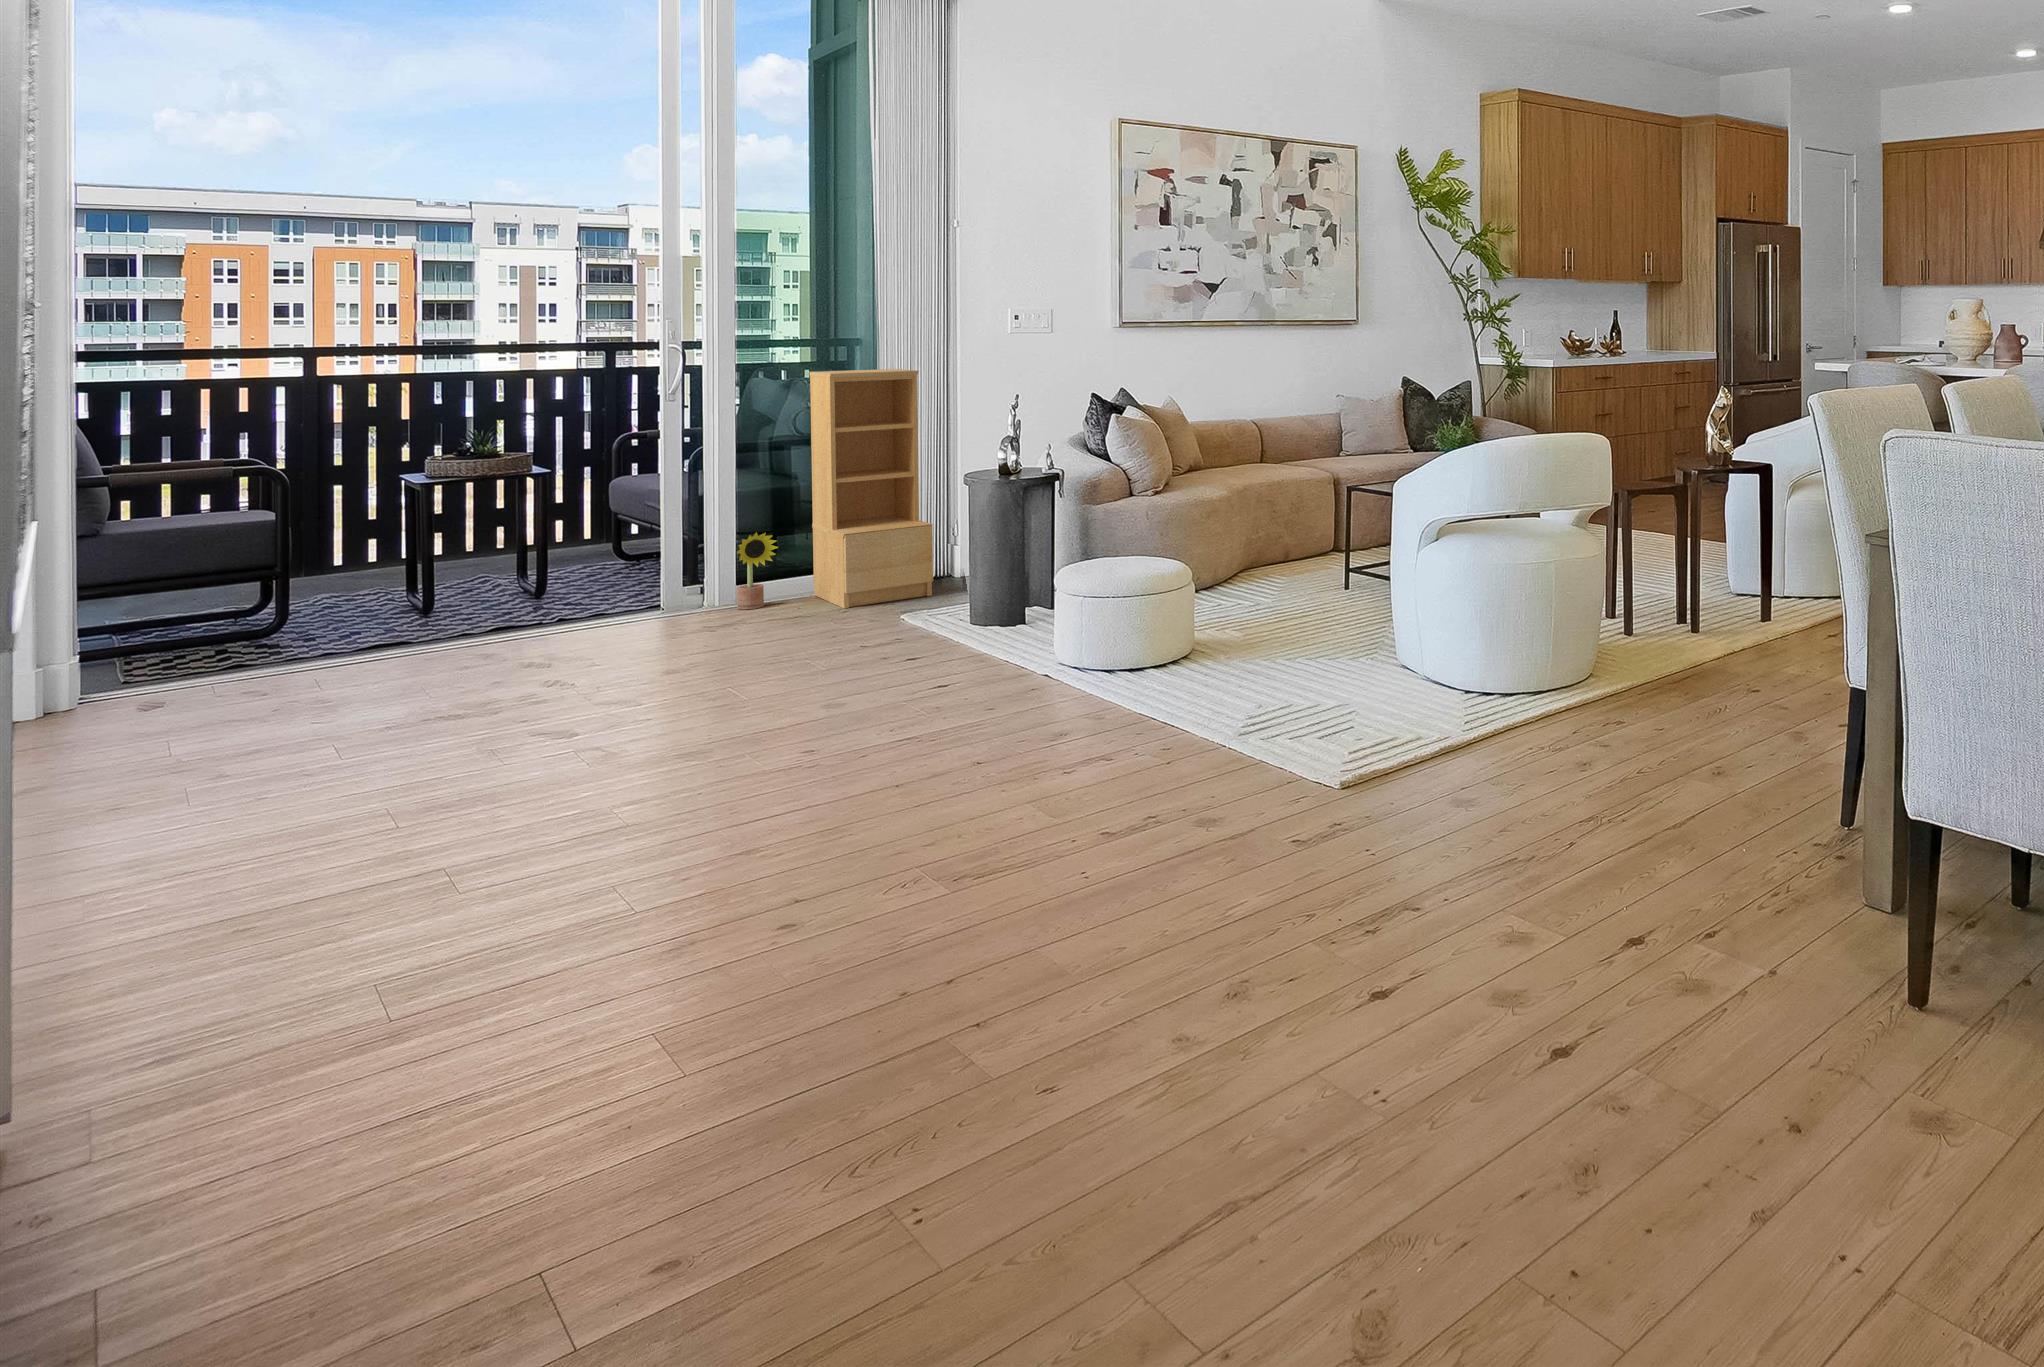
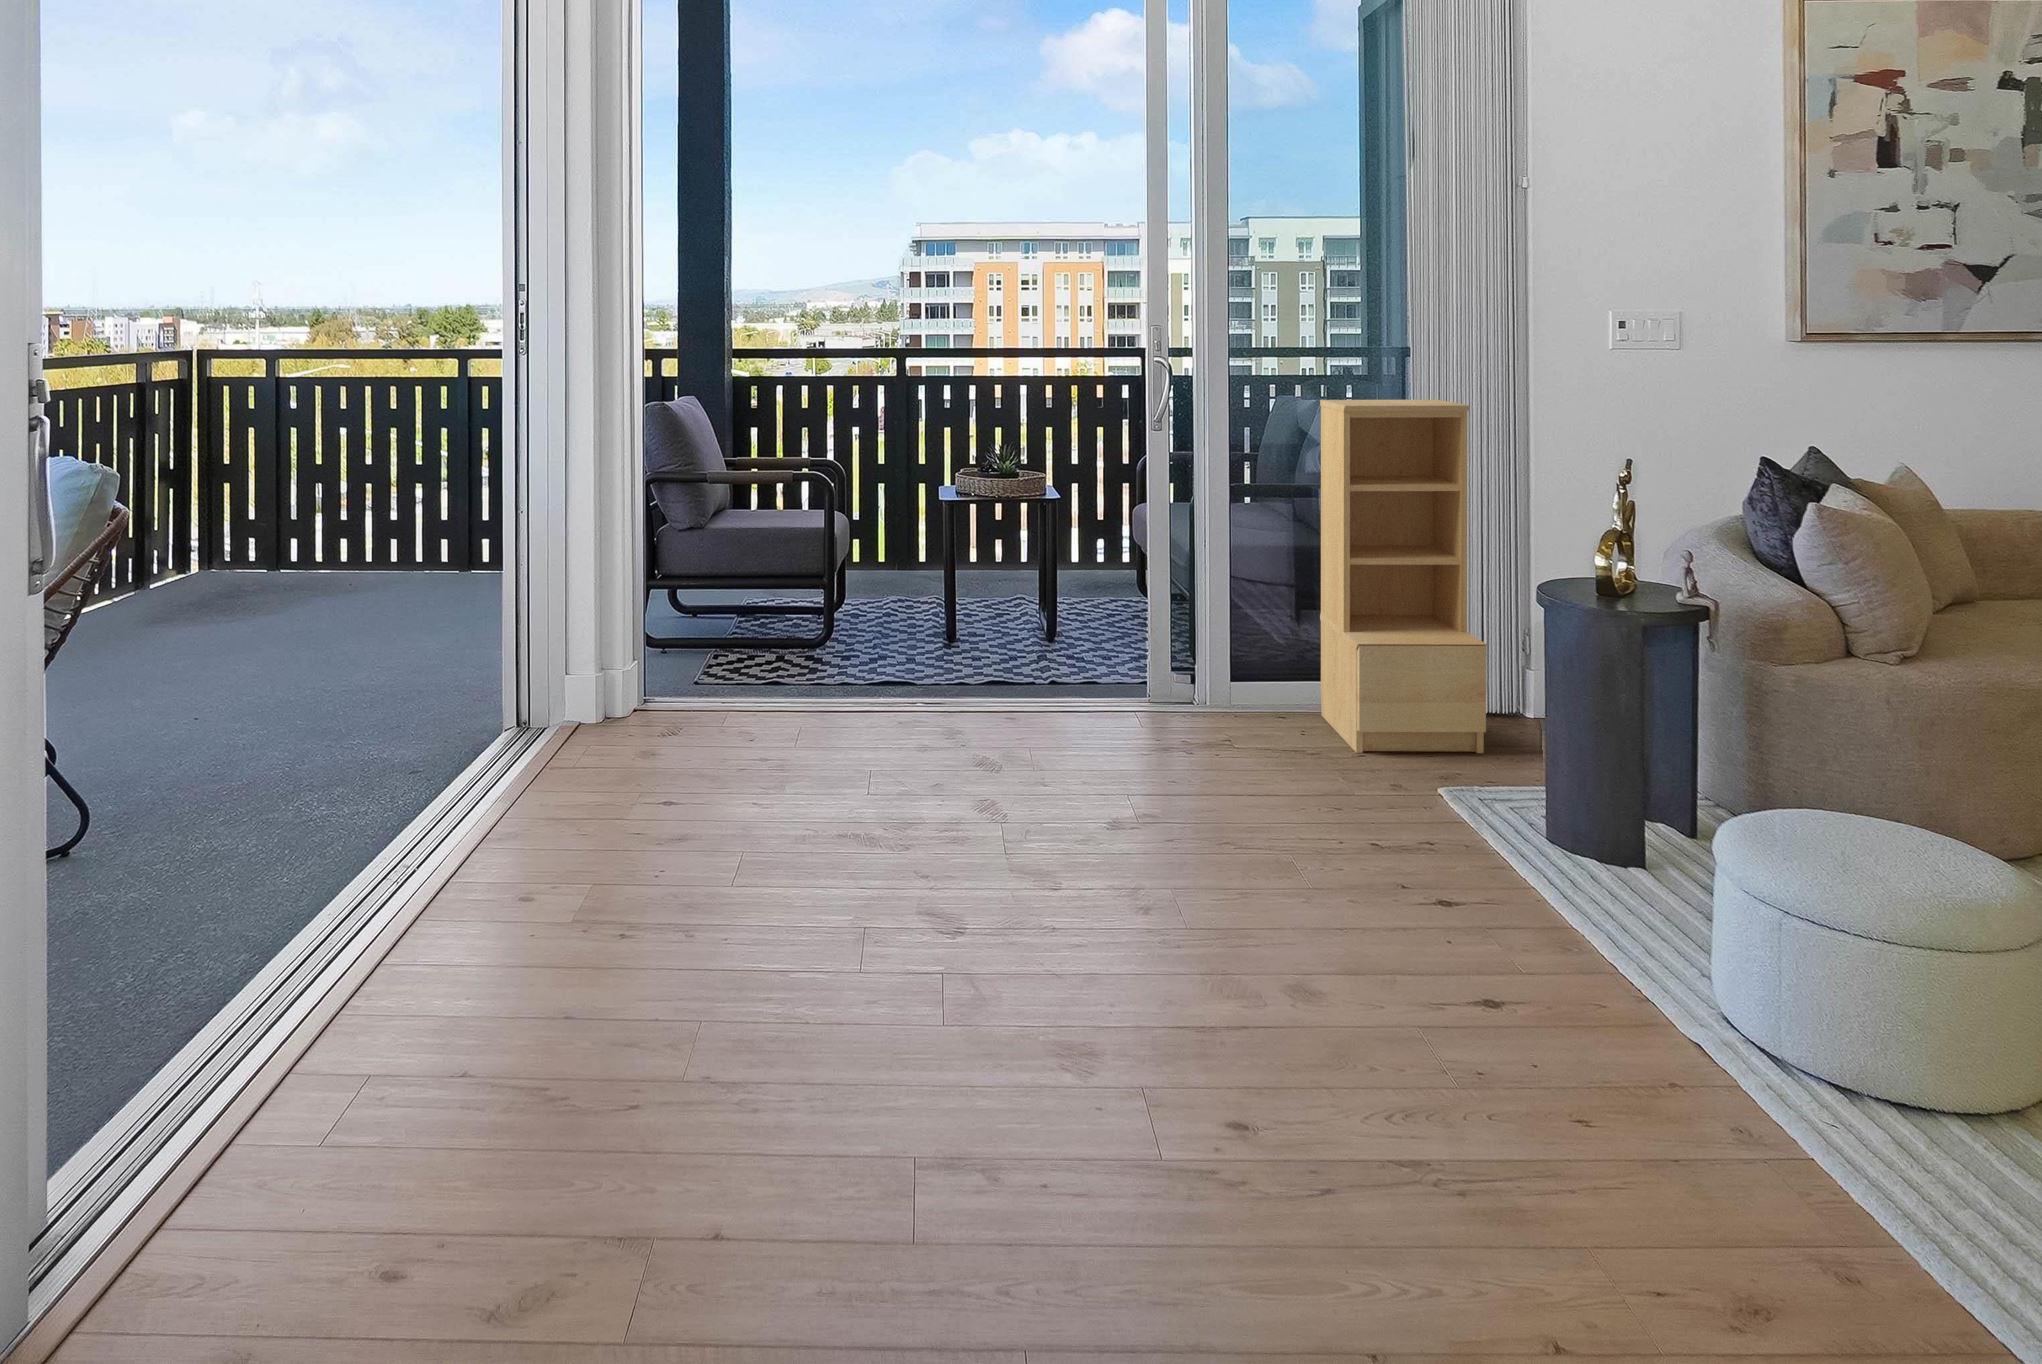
decorative plant: present [737,532,778,609] -> none [1221,621,1274,725]

